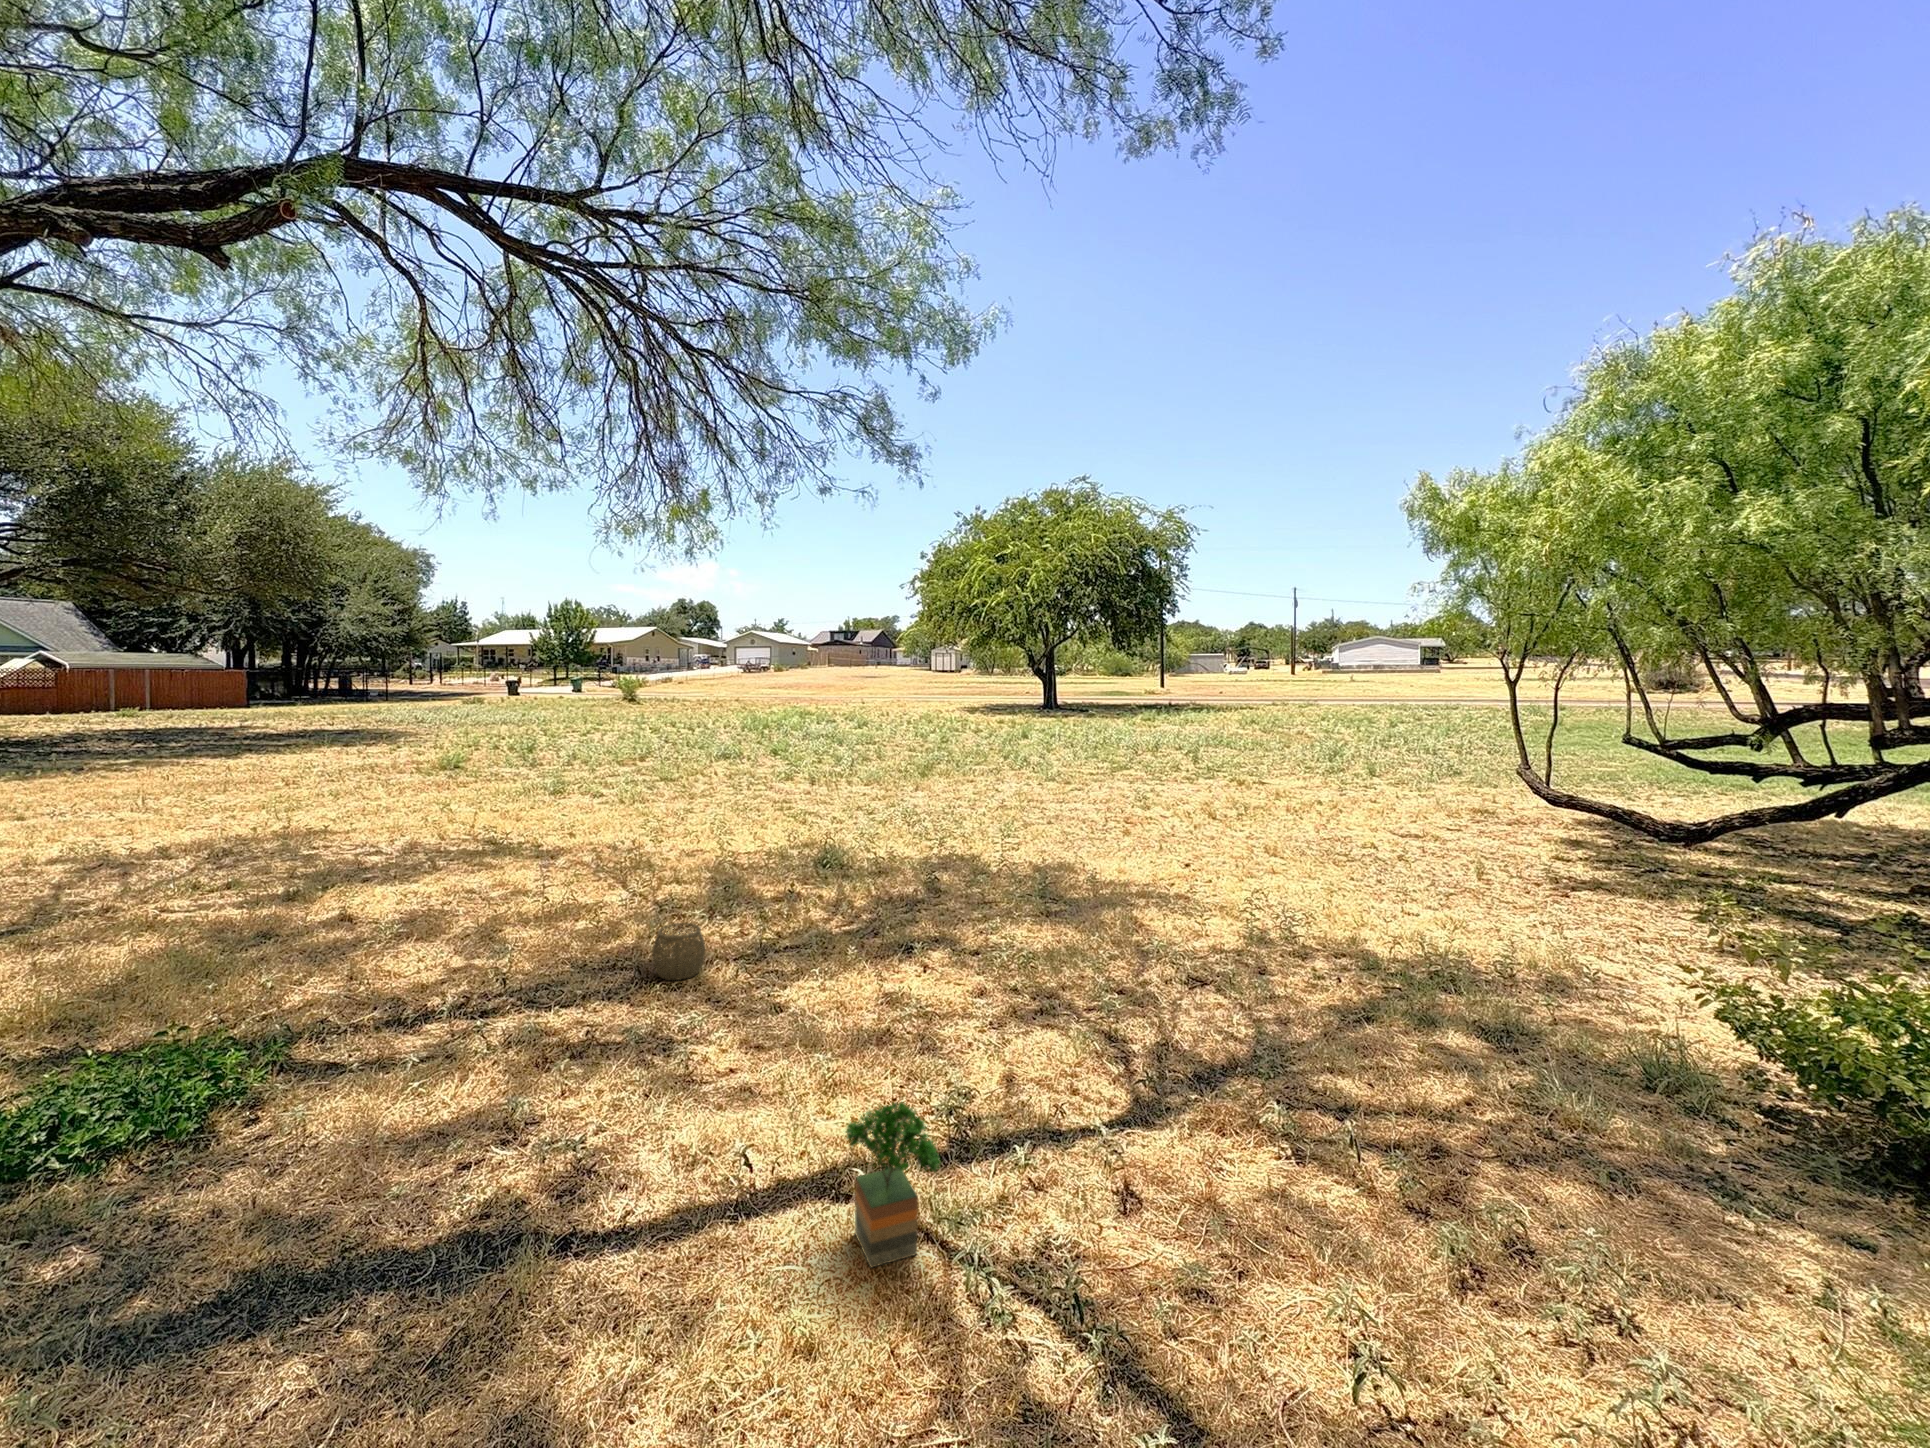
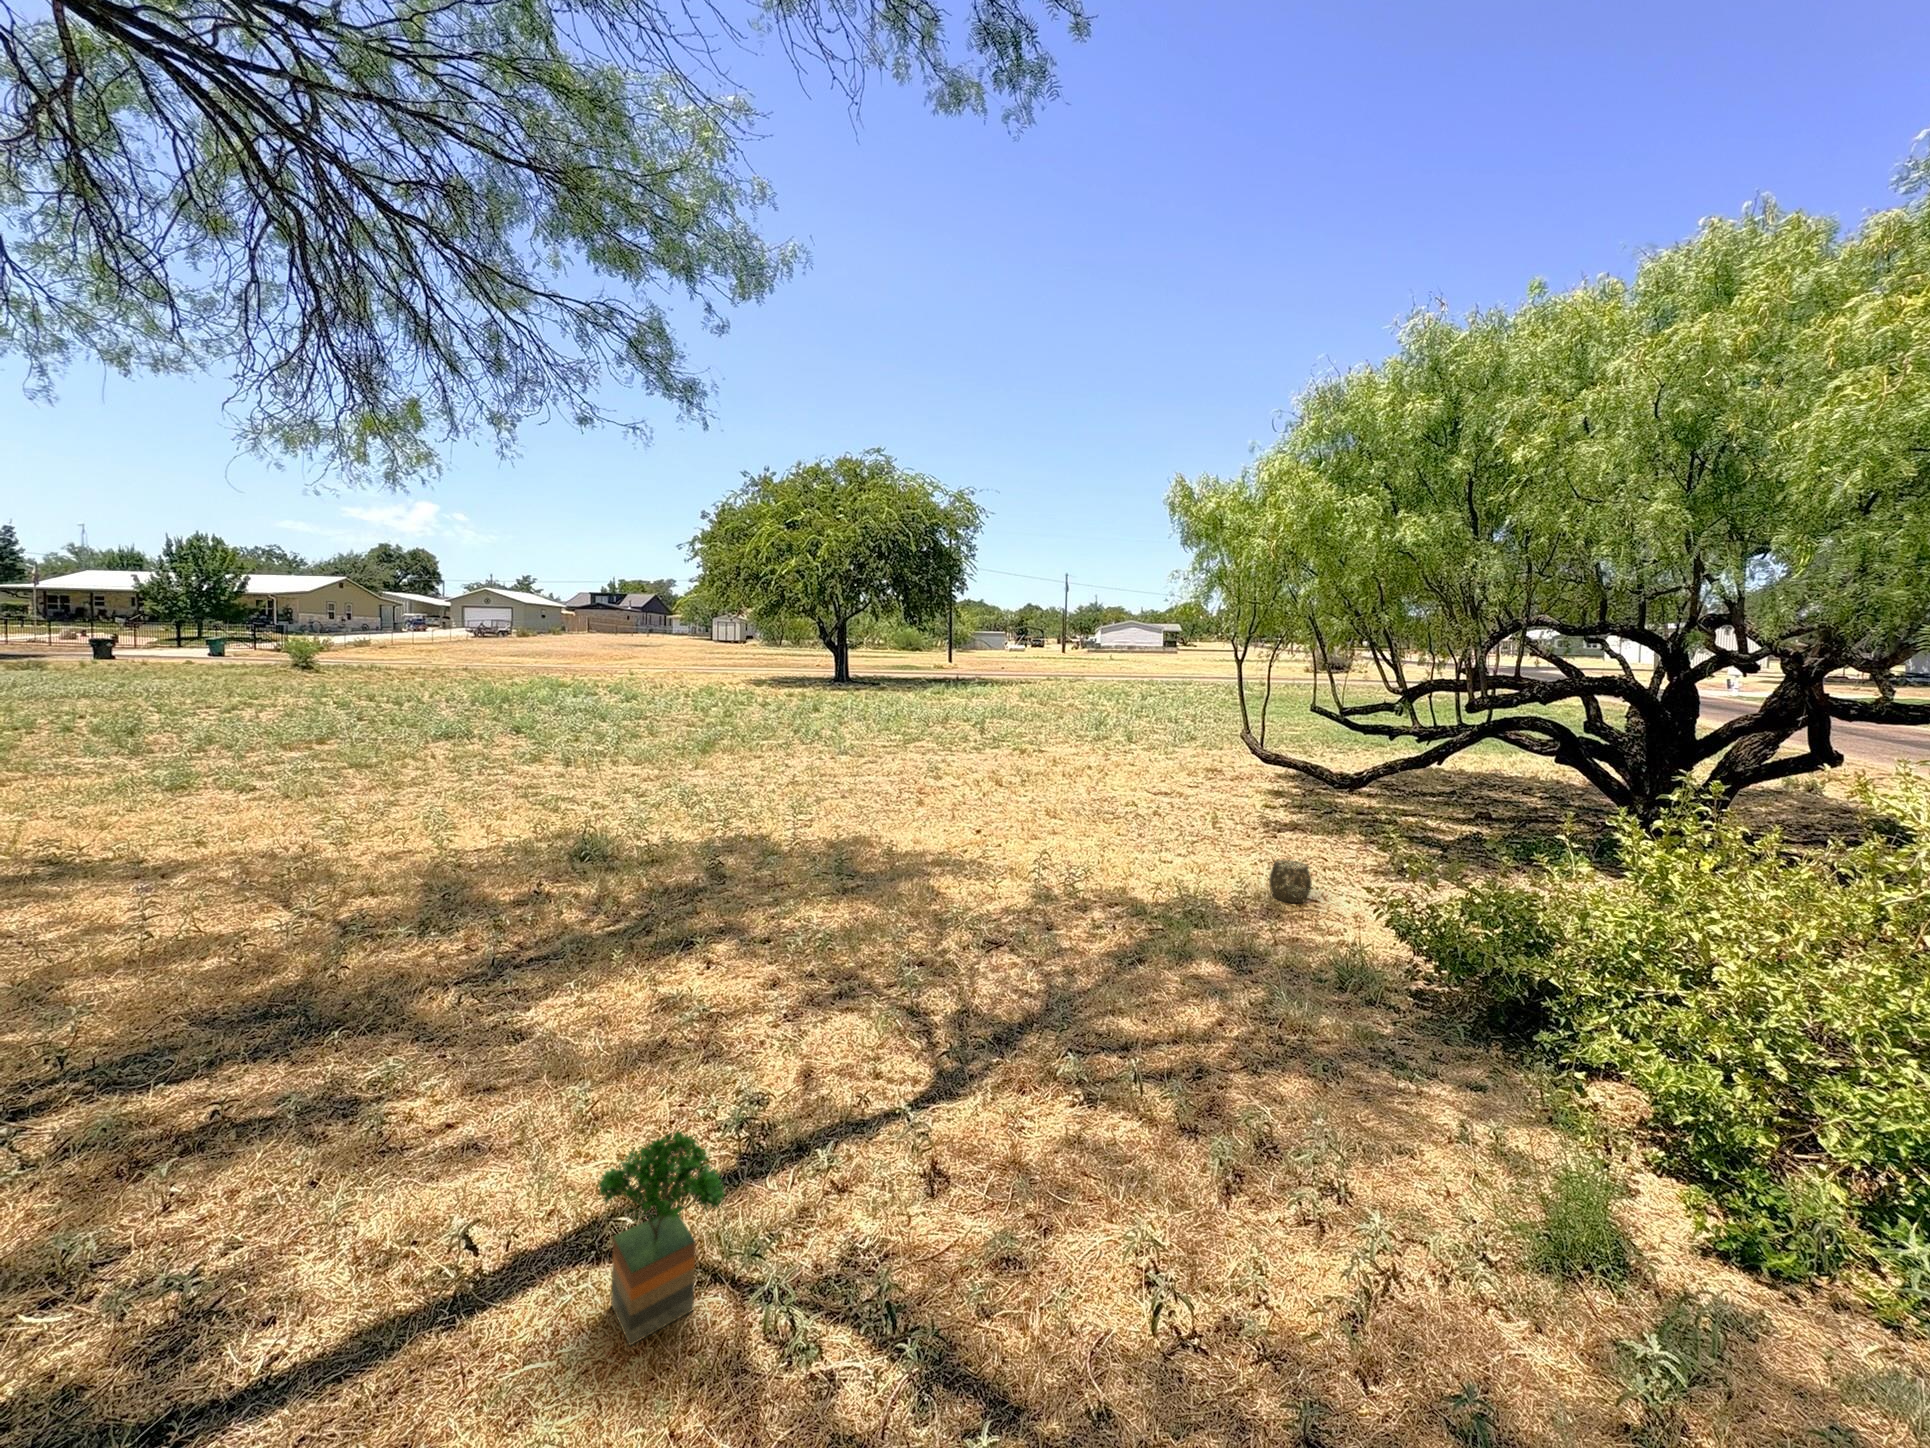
woven basket: present [652,923,705,980] -> present [1269,860,1312,903]

